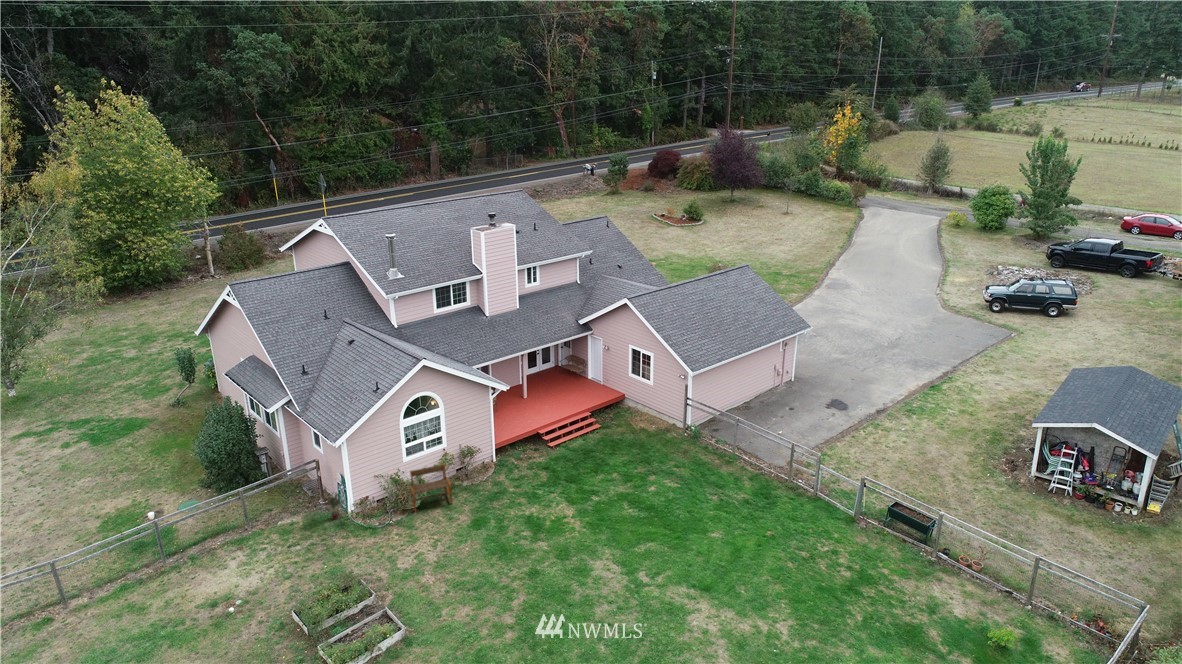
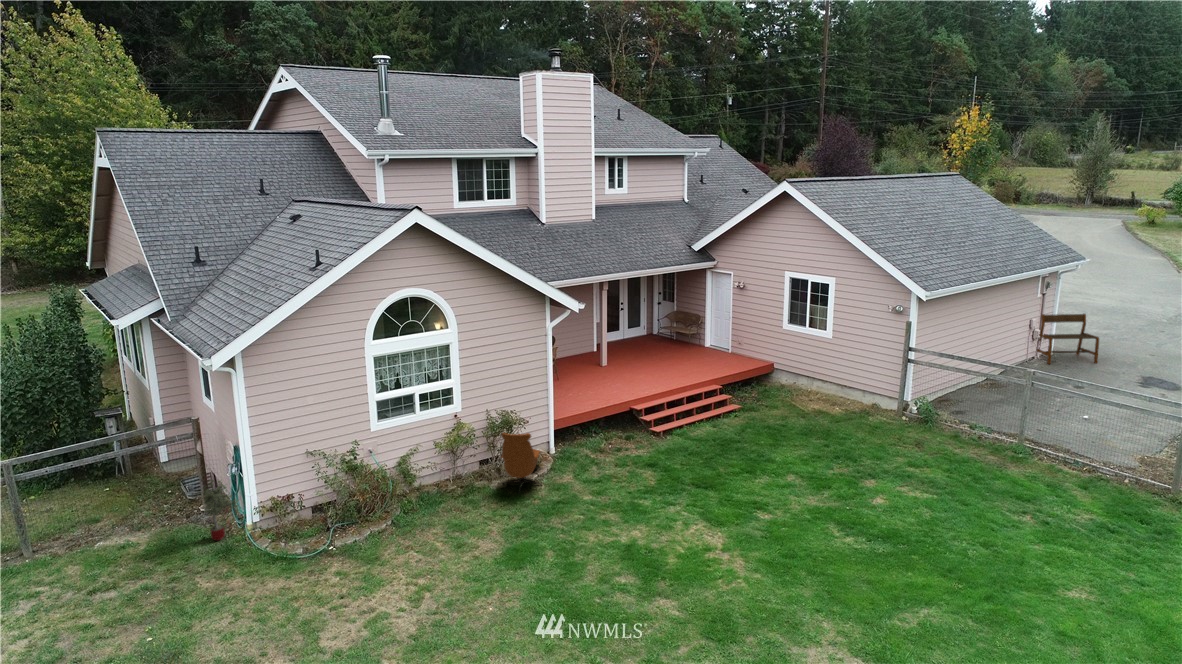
lounge chair: none [469,460,490,488] -> present [501,433,541,493]
bench: present [410,464,452,511] -> present [1037,314,1099,364]

